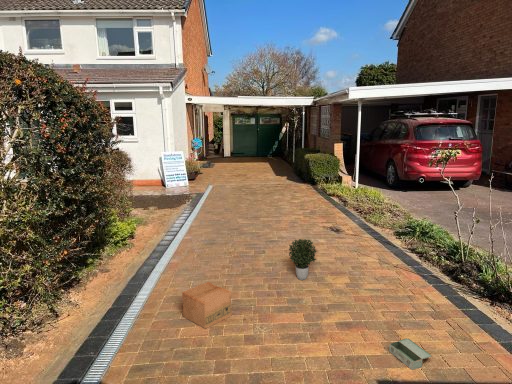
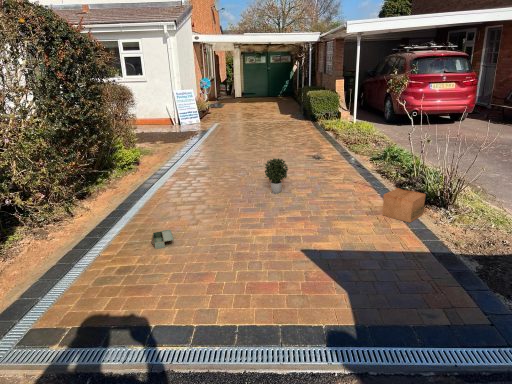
cardboard box: present [182,282,232,329] -> present [382,188,426,222]
toolbox: present [389,338,432,370] -> present [152,230,173,249]

